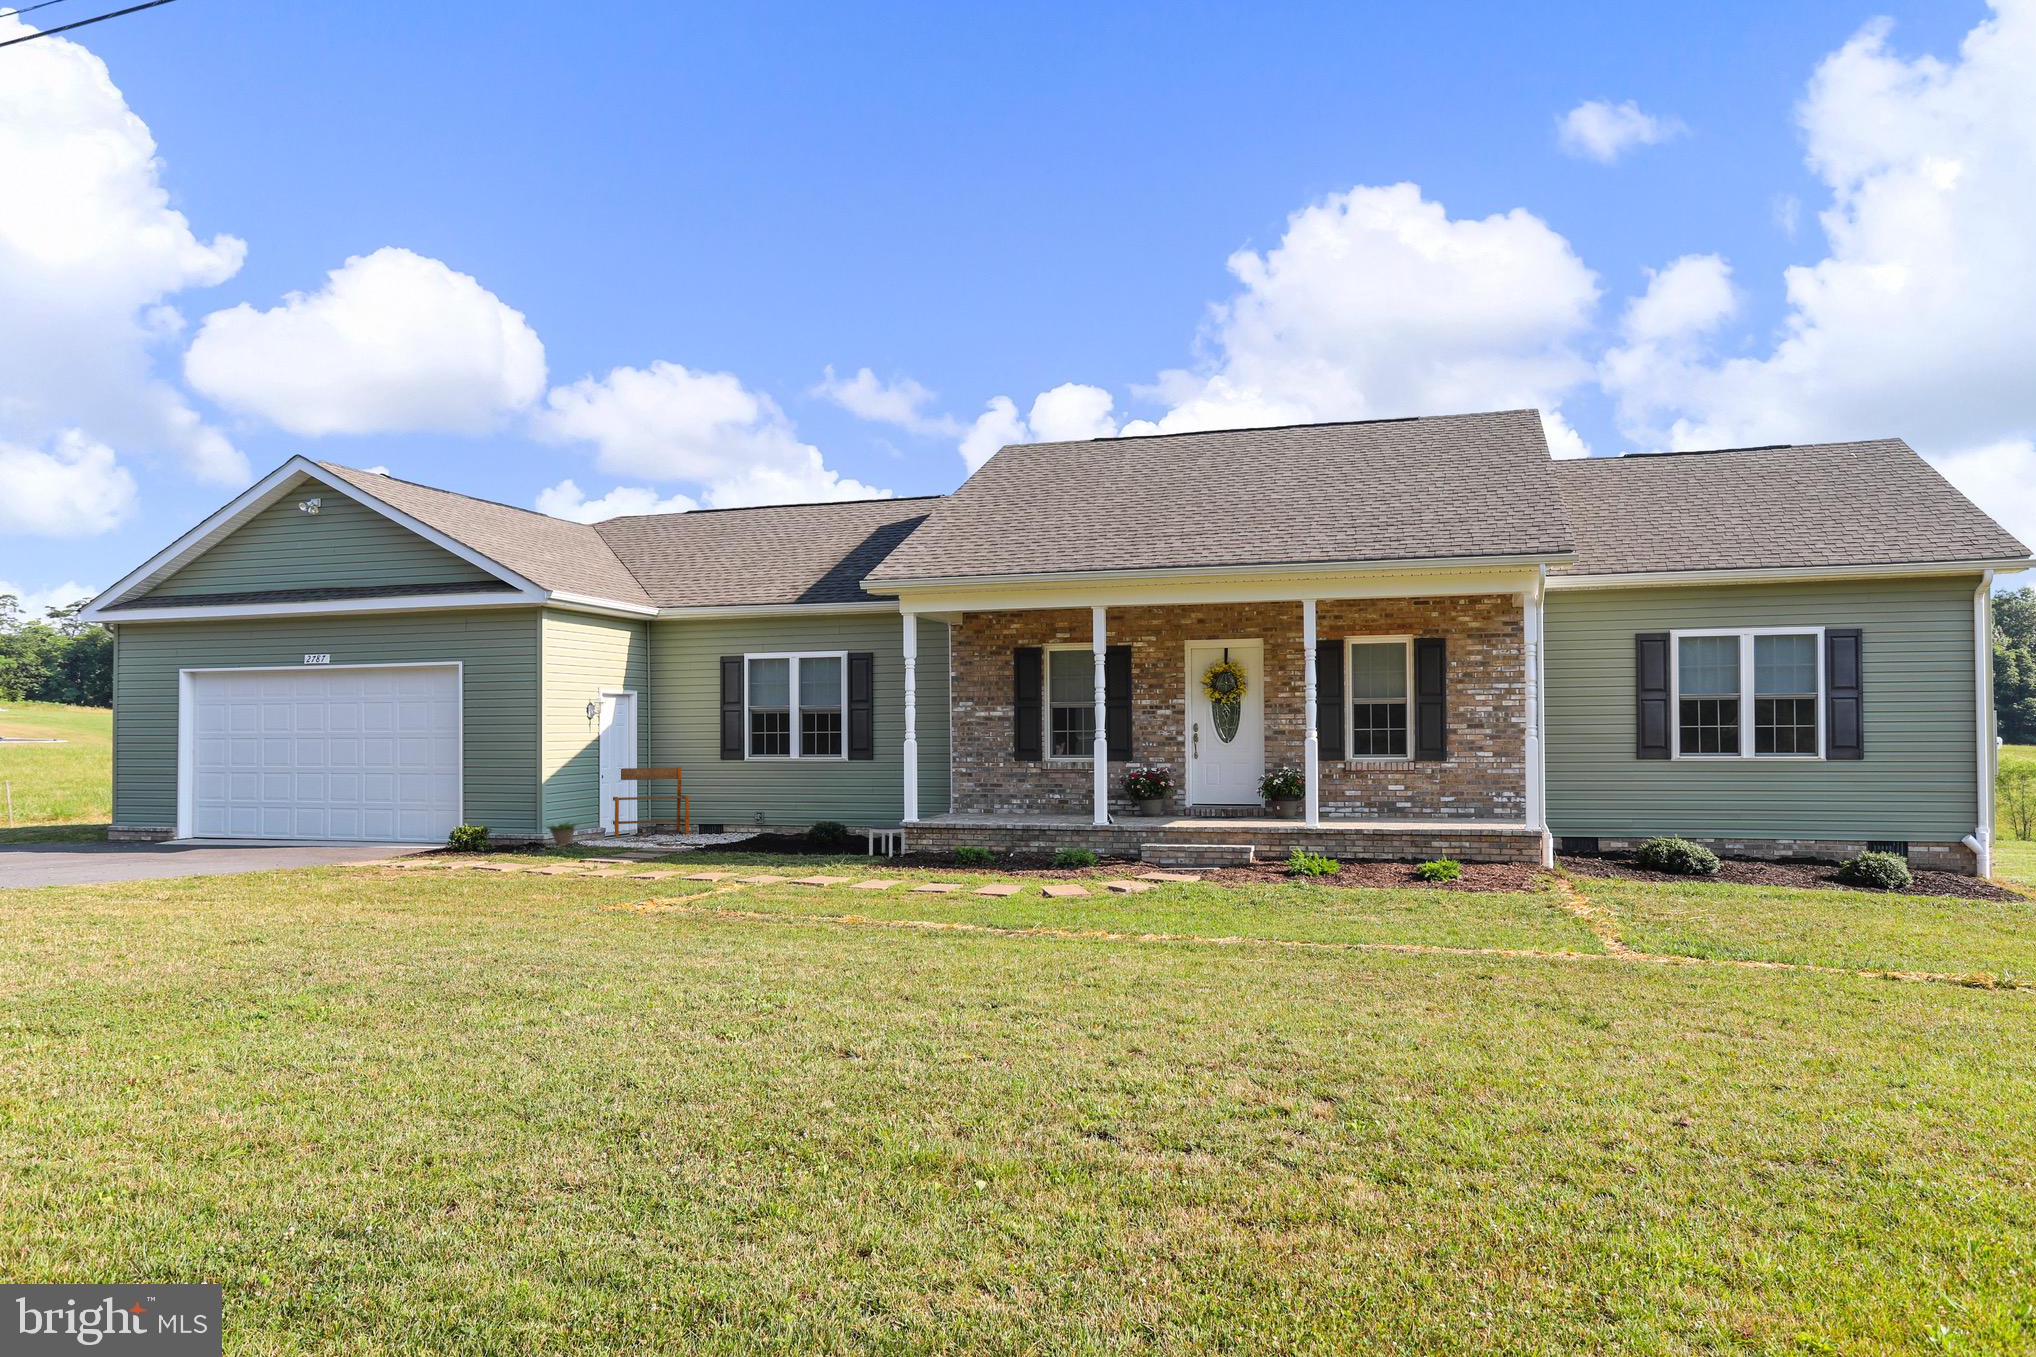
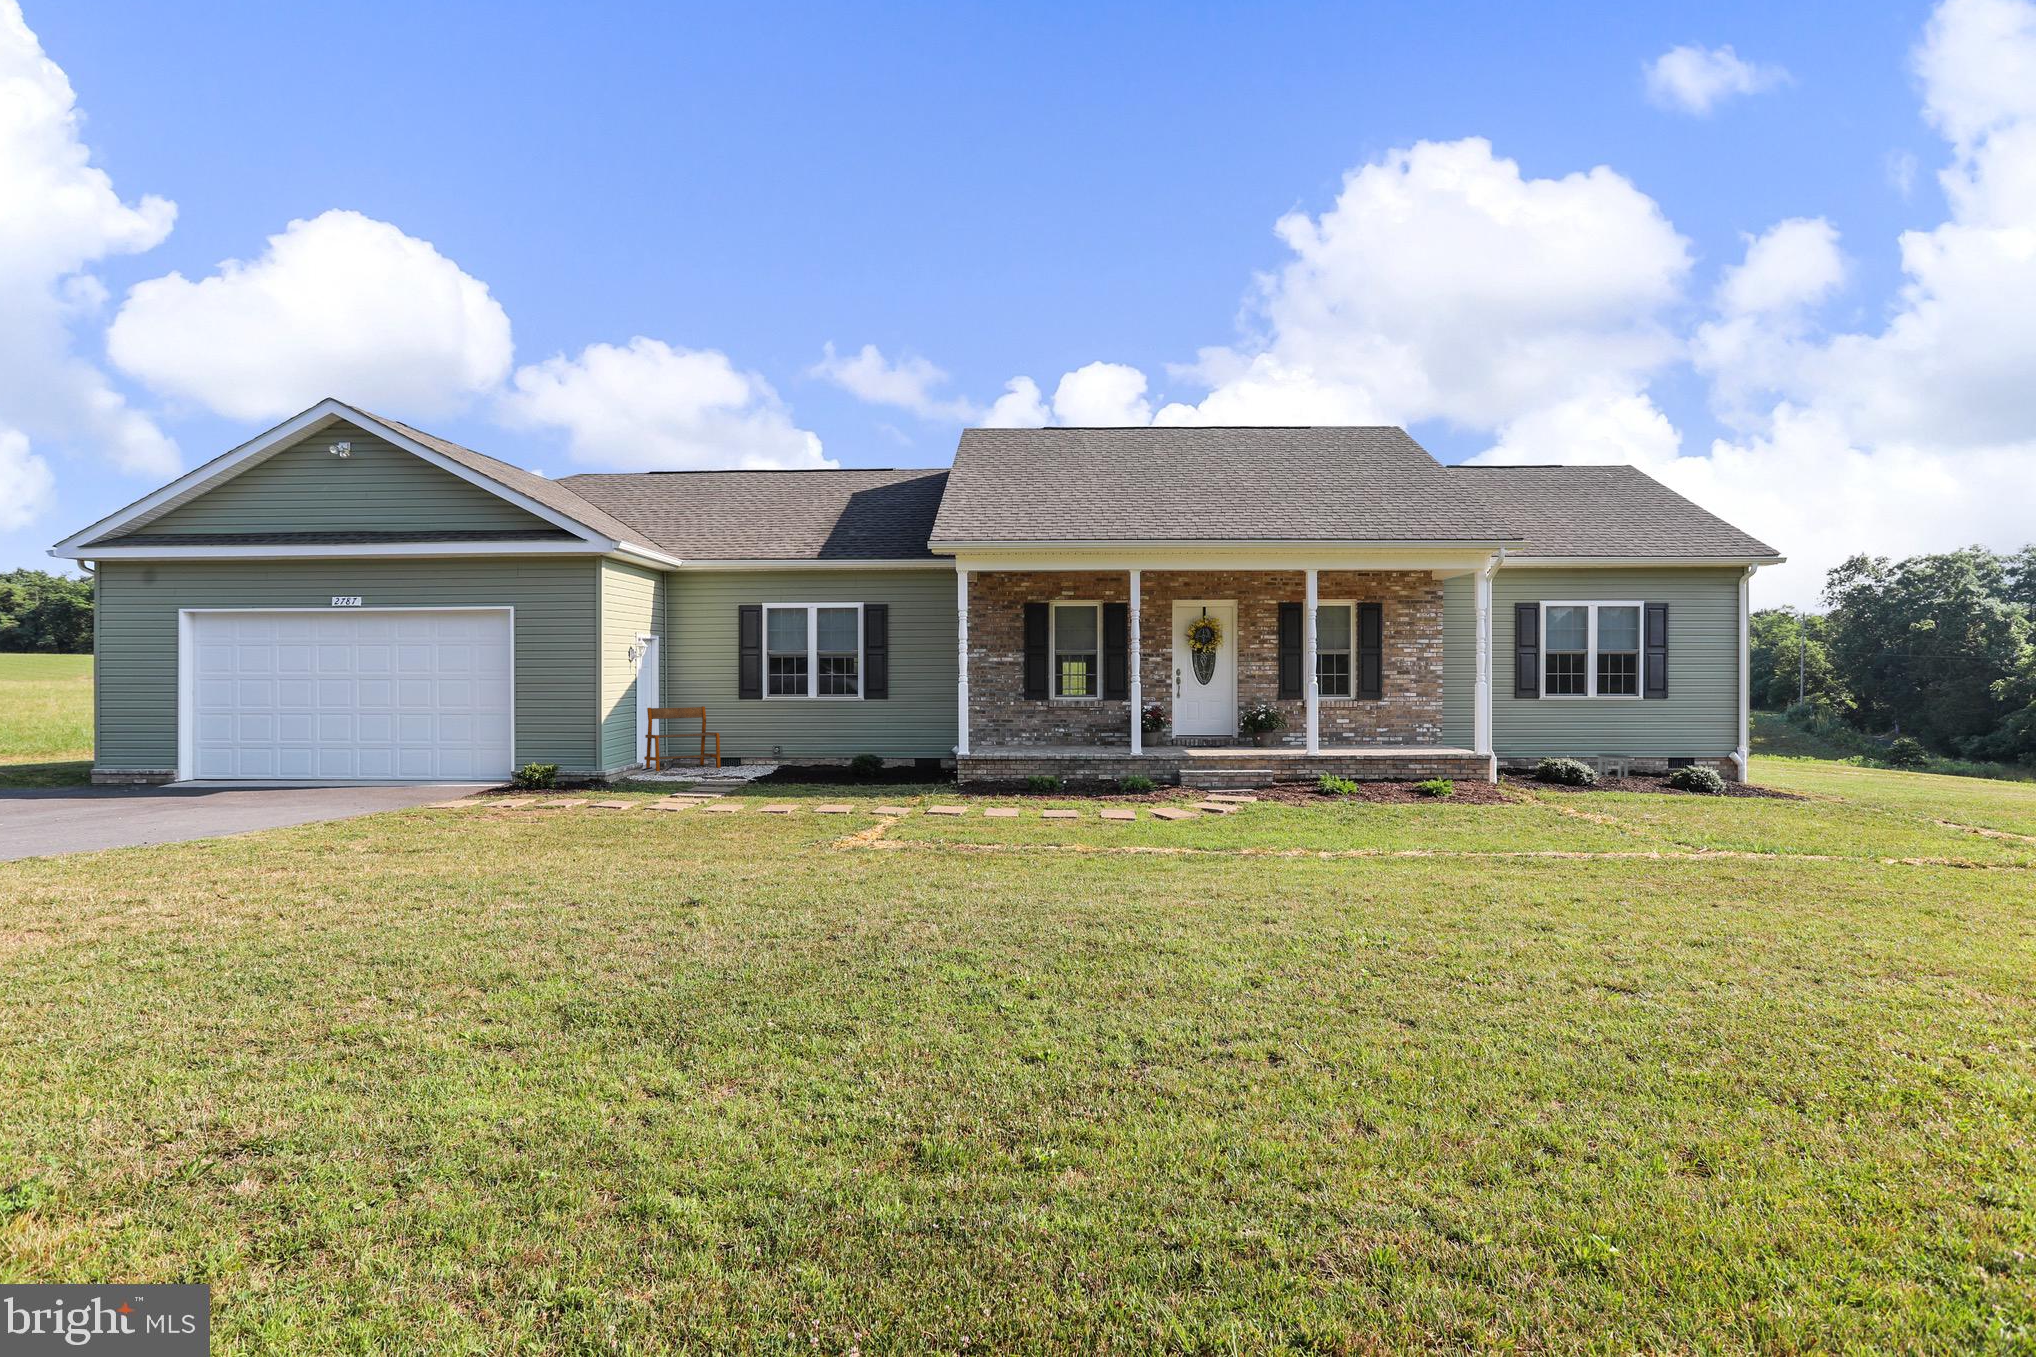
decorative plant: present [547,822,576,845] -> none [606,758,646,781]
round table: present [869,825,906,857] -> present [1598,754,1629,779]

